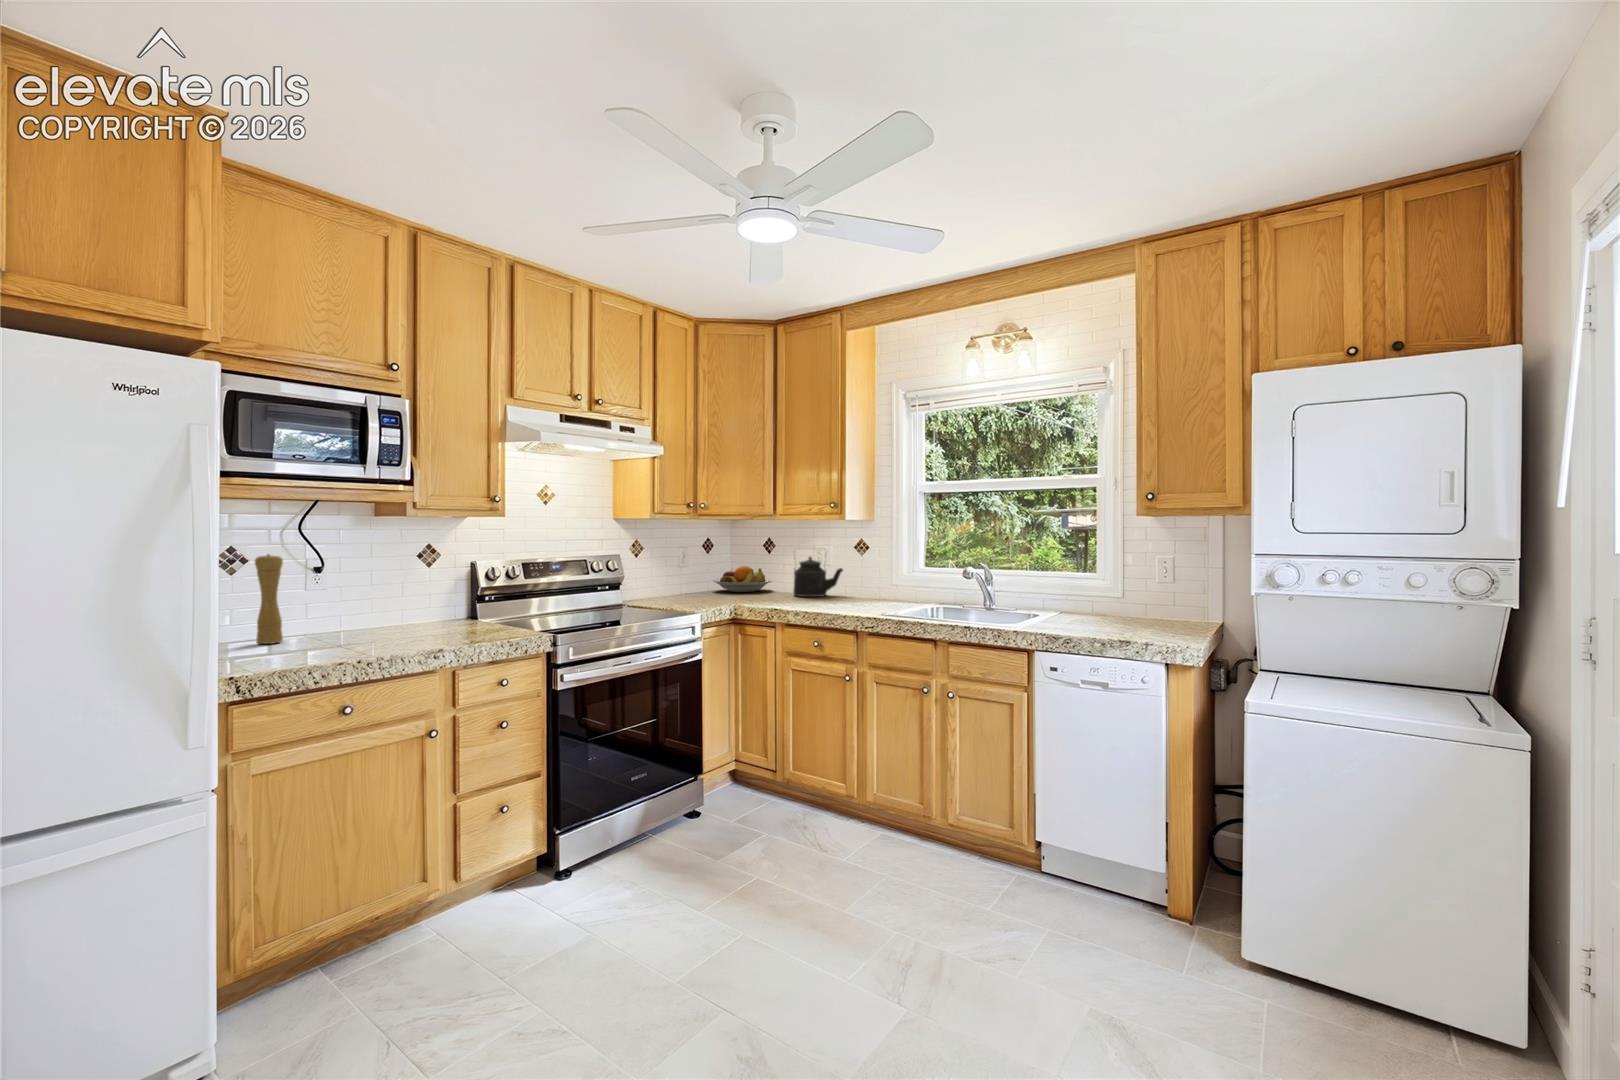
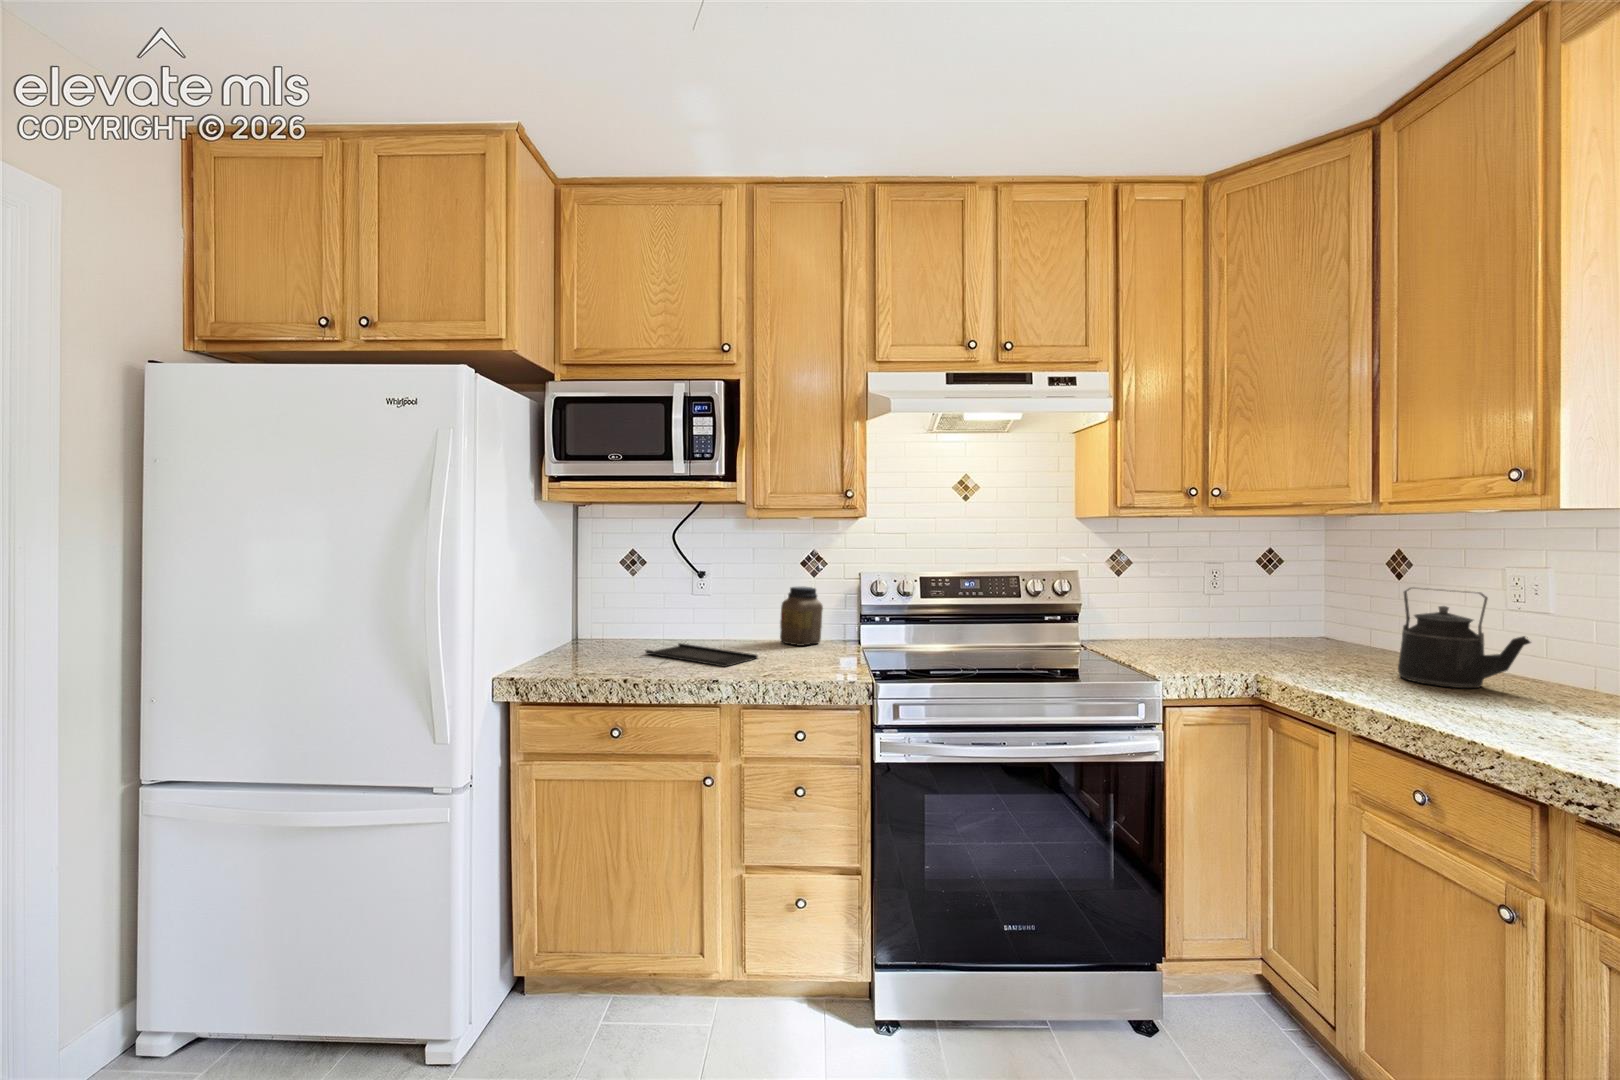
pepper mill: present [255,554,283,644] -> none [641,556,663,643]
fruit bowl: present [713,566,772,592] -> none [1259,608,1380,654]
jar: none [408,575,447,627] -> present [780,587,823,646]
tray: none [304,633,426,648] -> present [645,643,758,667]

